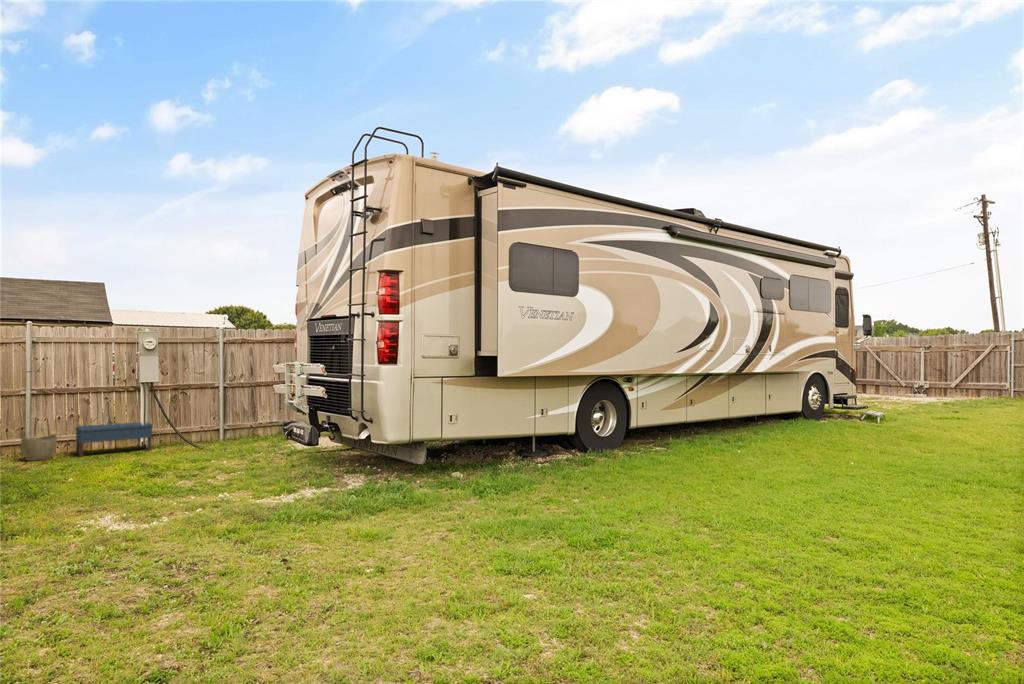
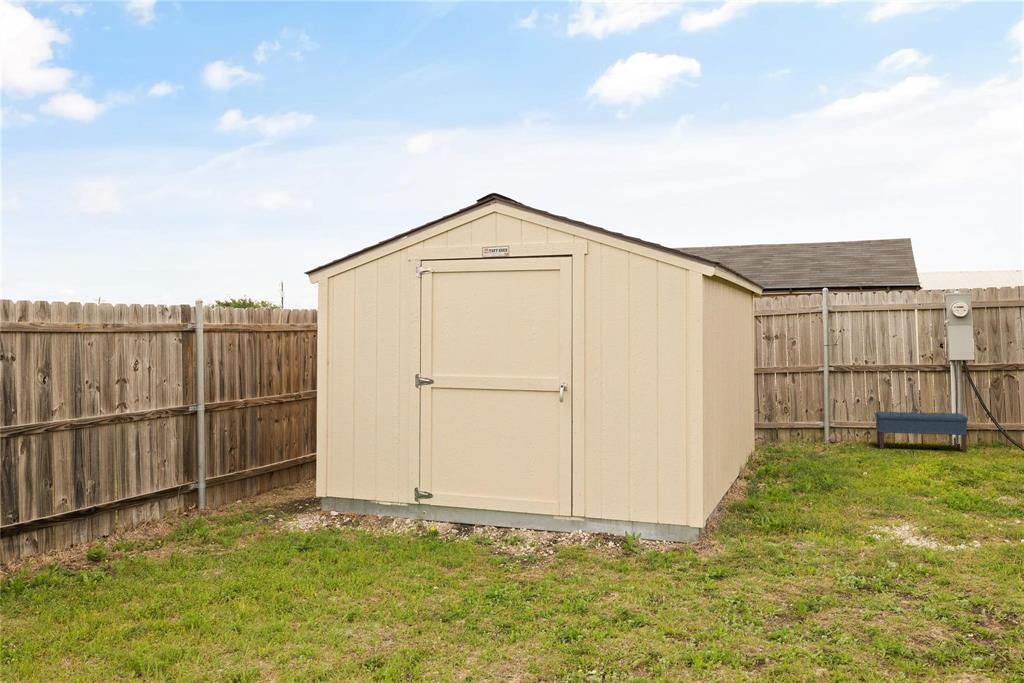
woven basket: present [21,428,57,461] -> none [822,409,856,446]

